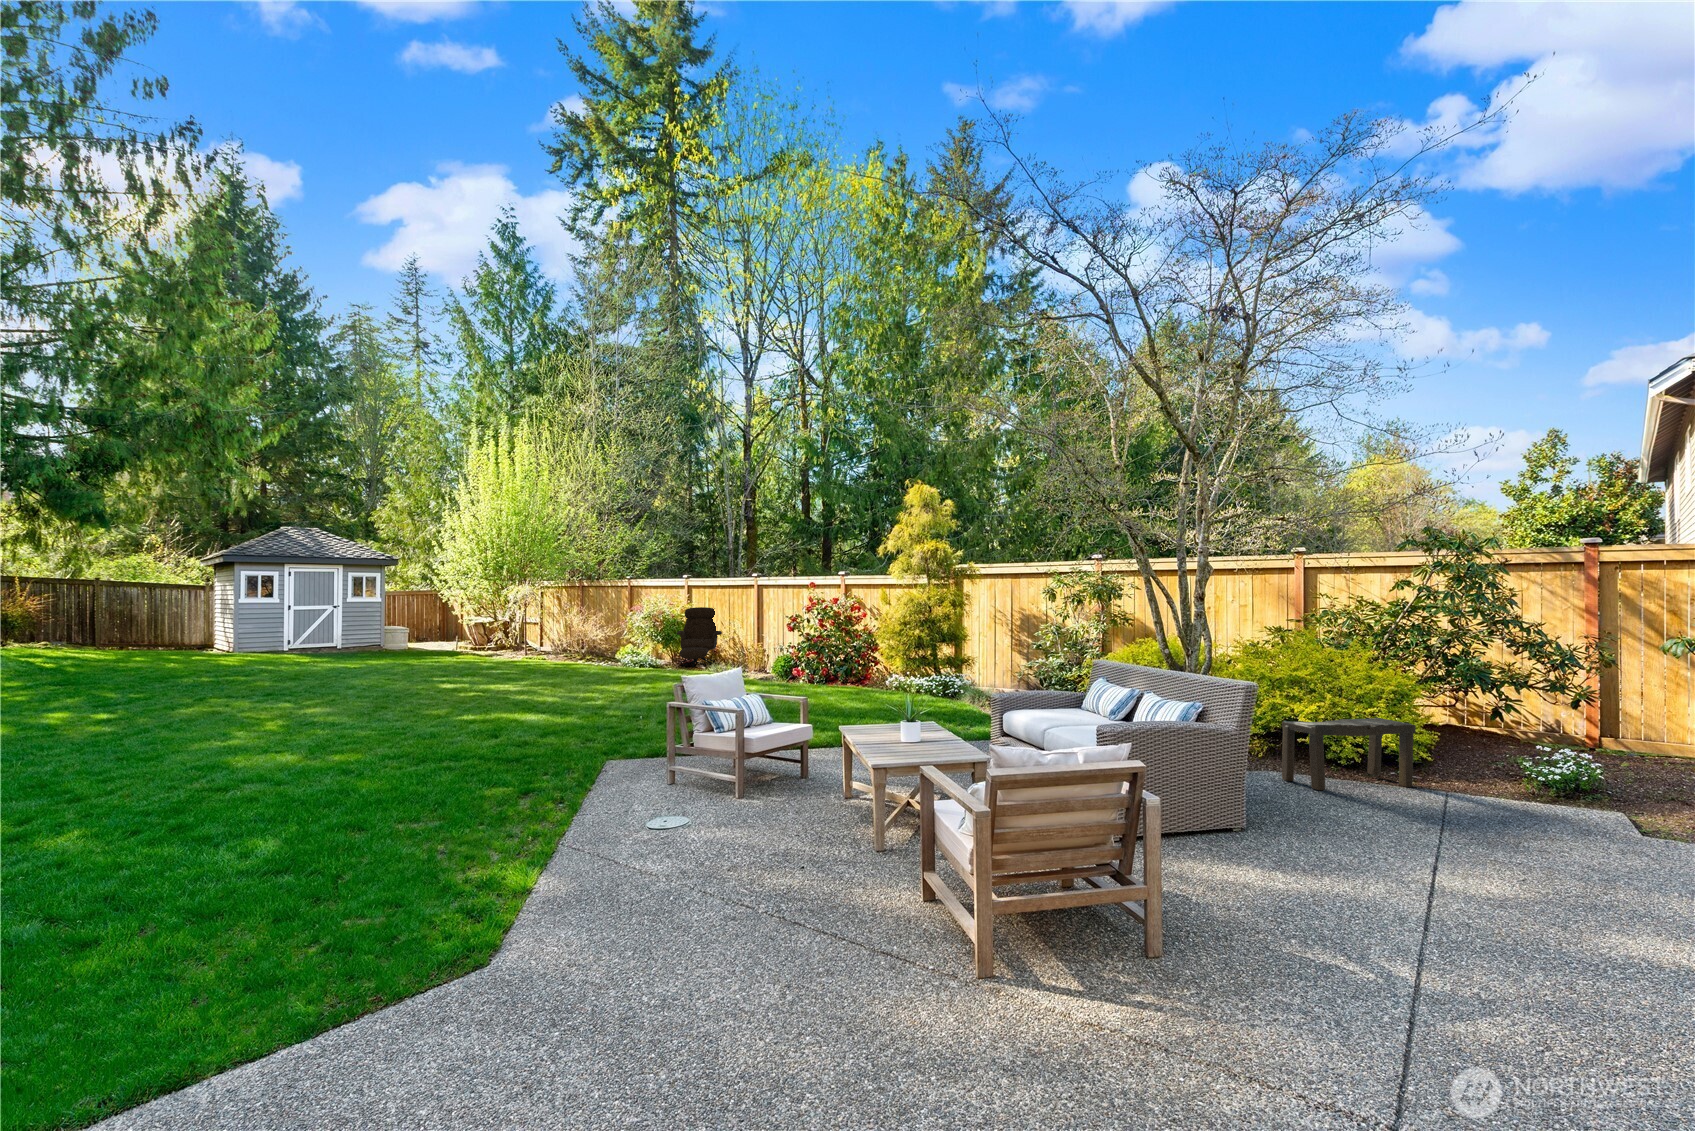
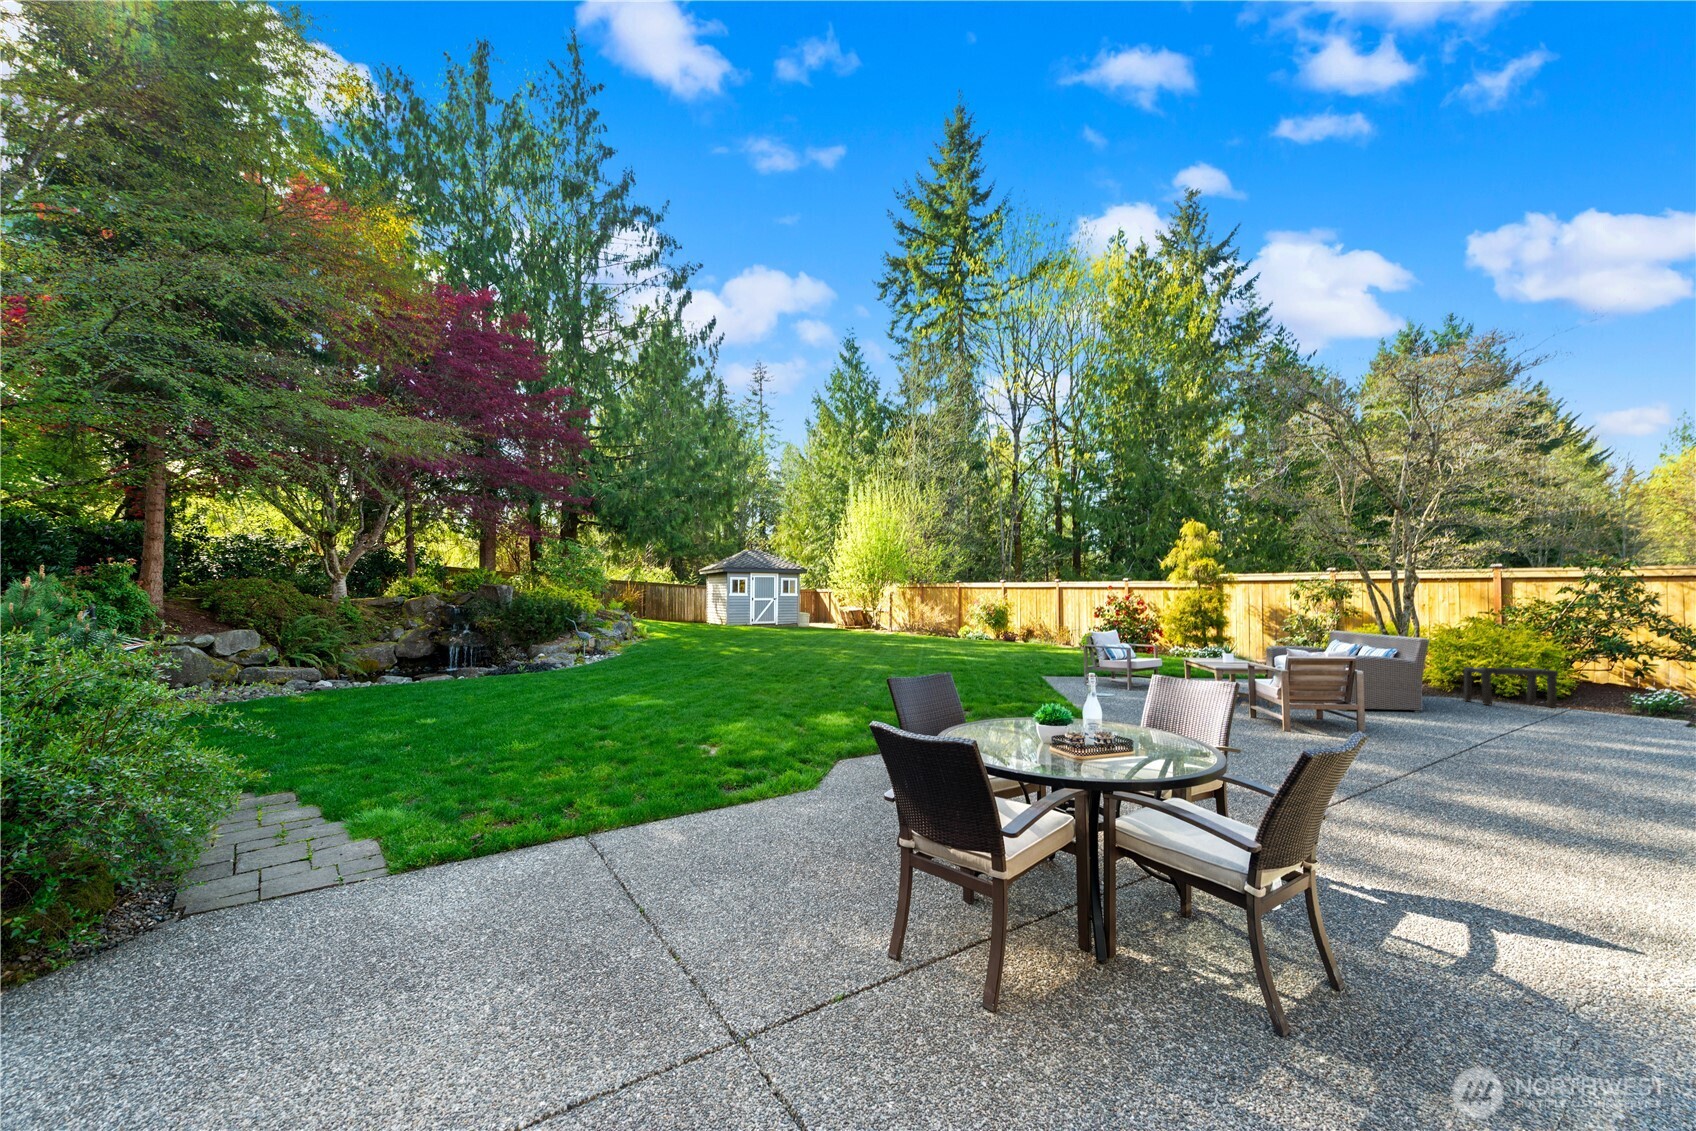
lounge chair: present [677,607,722,667] -> none [1007,602,1037,640]

